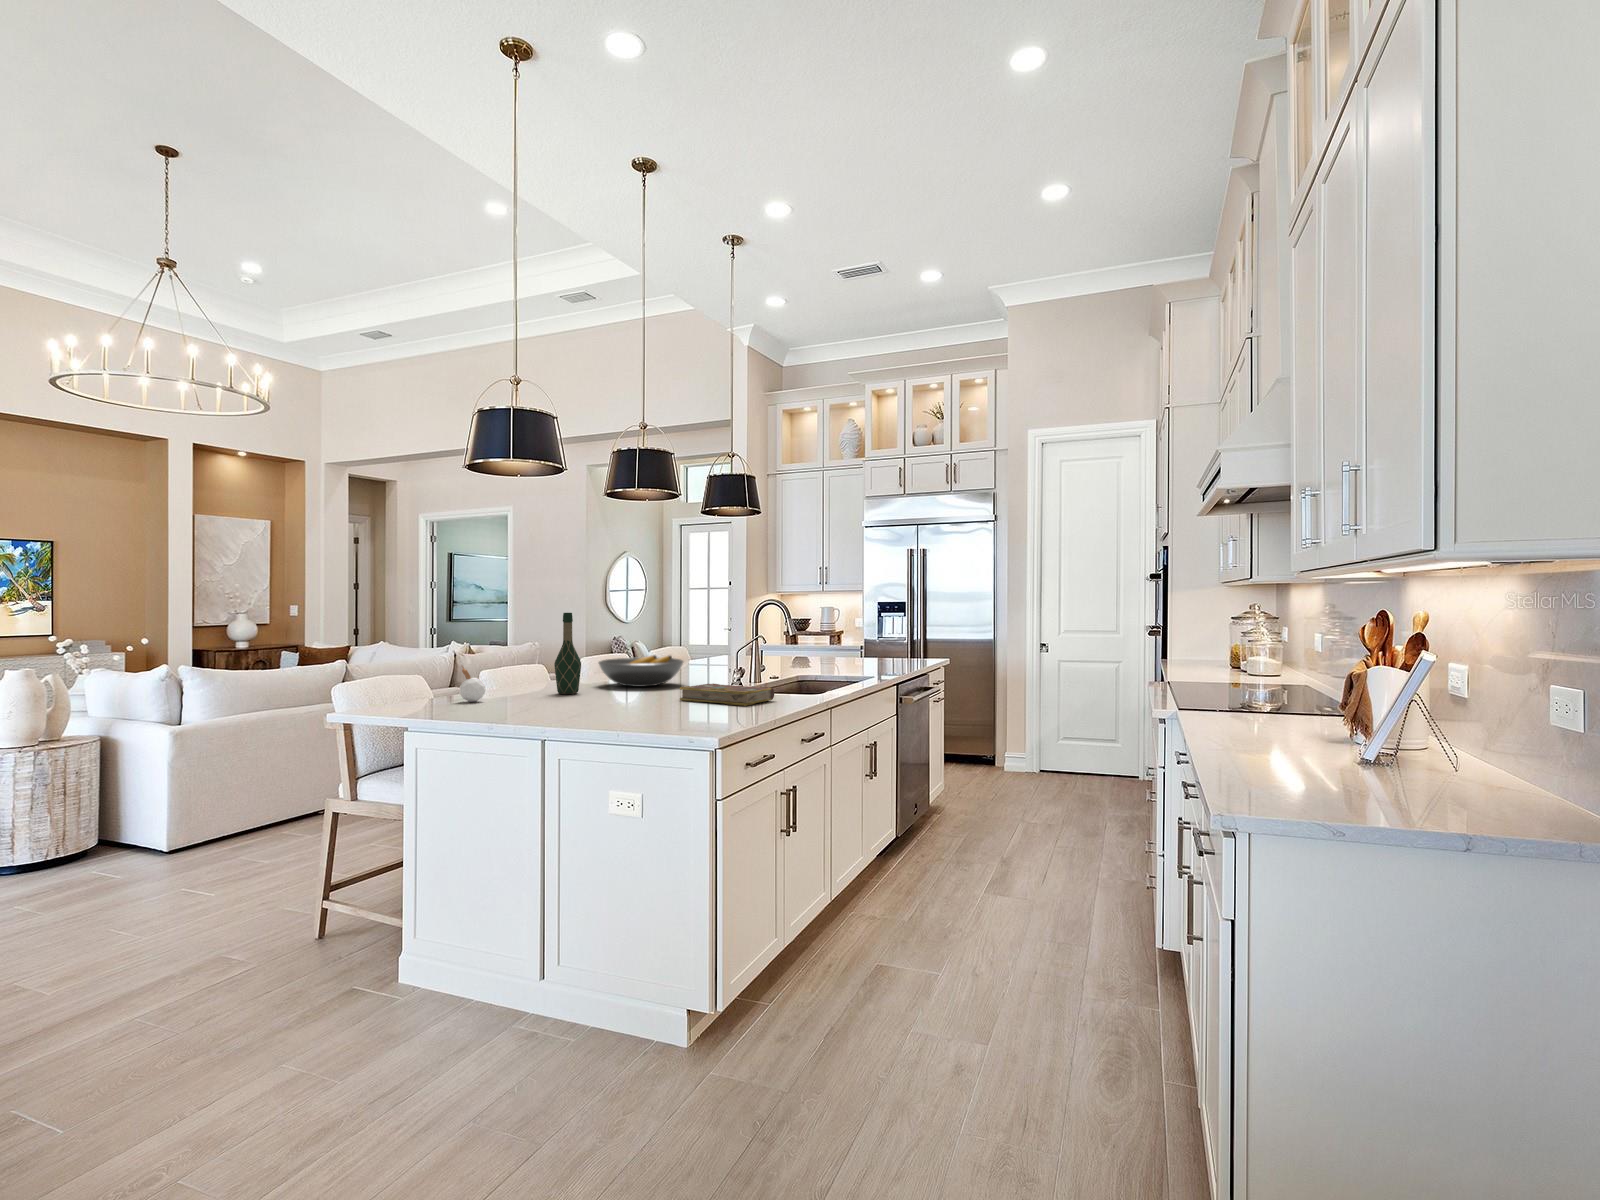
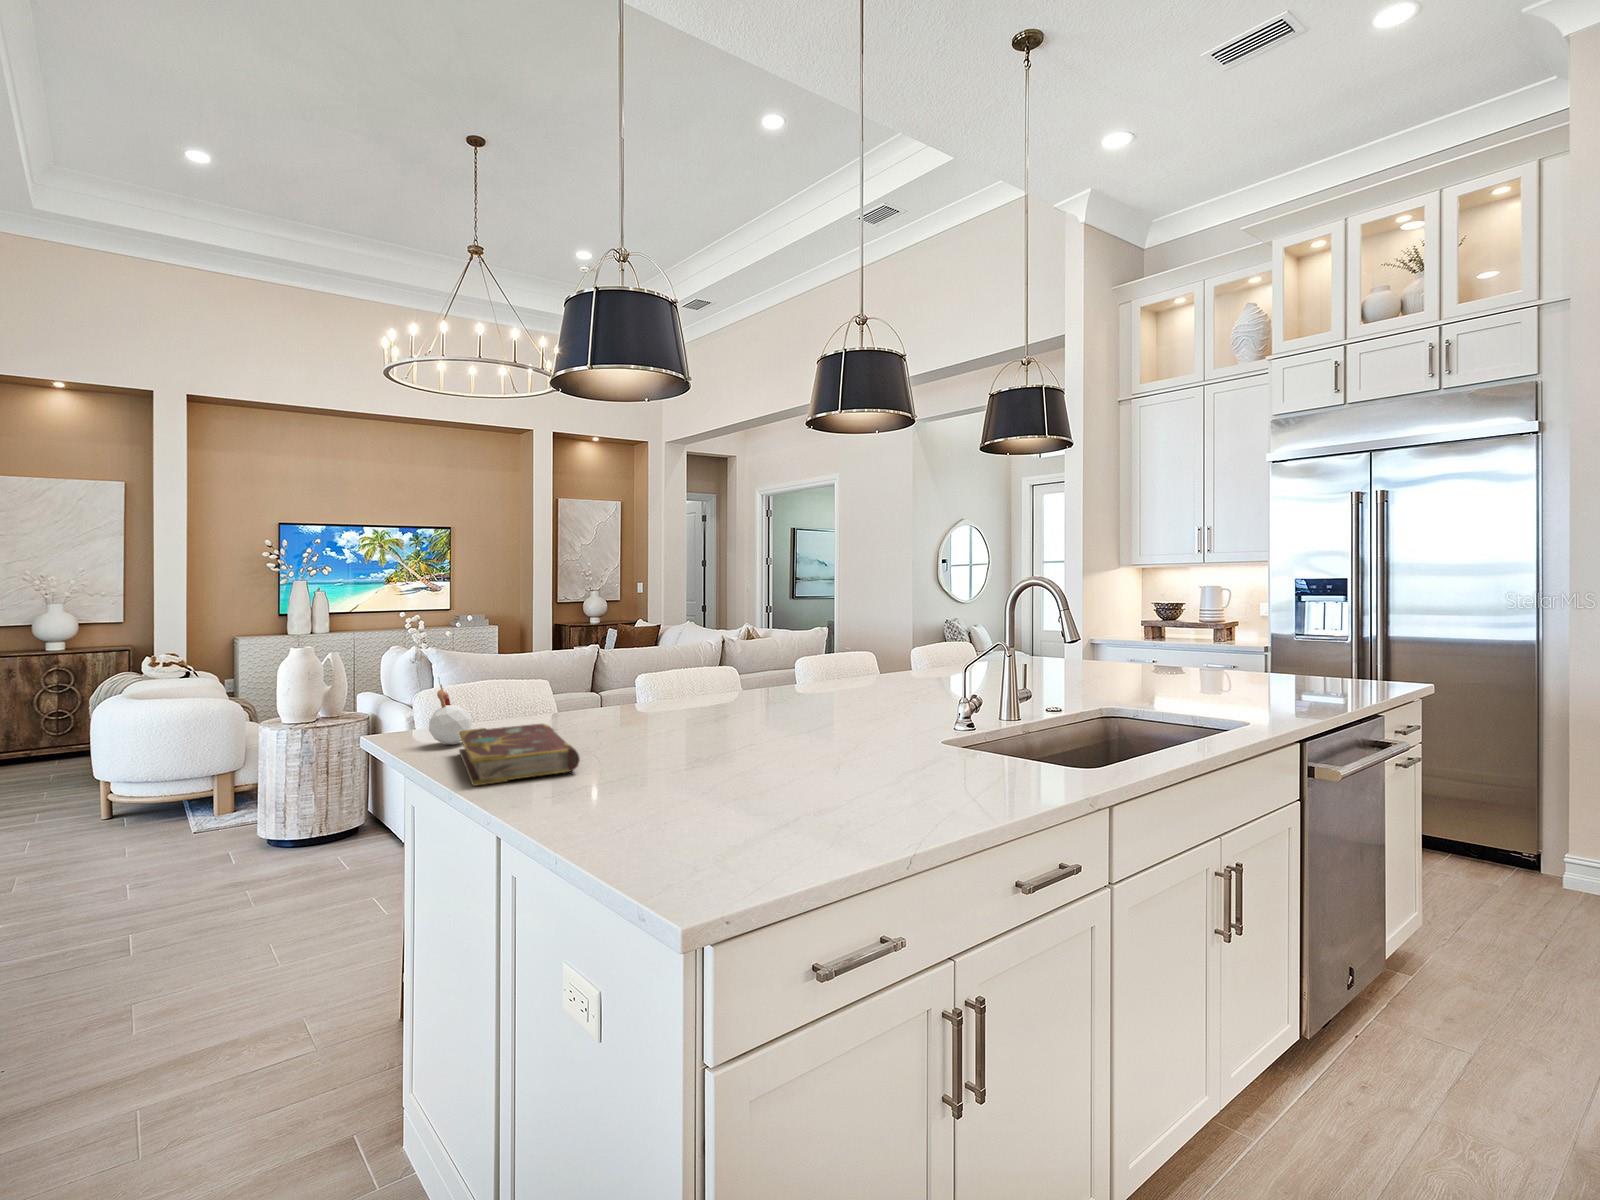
wine bottle: present [554,613,581,694] -> none [603,600,647,735]
fruit bowl: present [599,655,683,687] -> none [707,671,847,724]
book: present [680,684,774,706] -> present [459,724,580,786]

